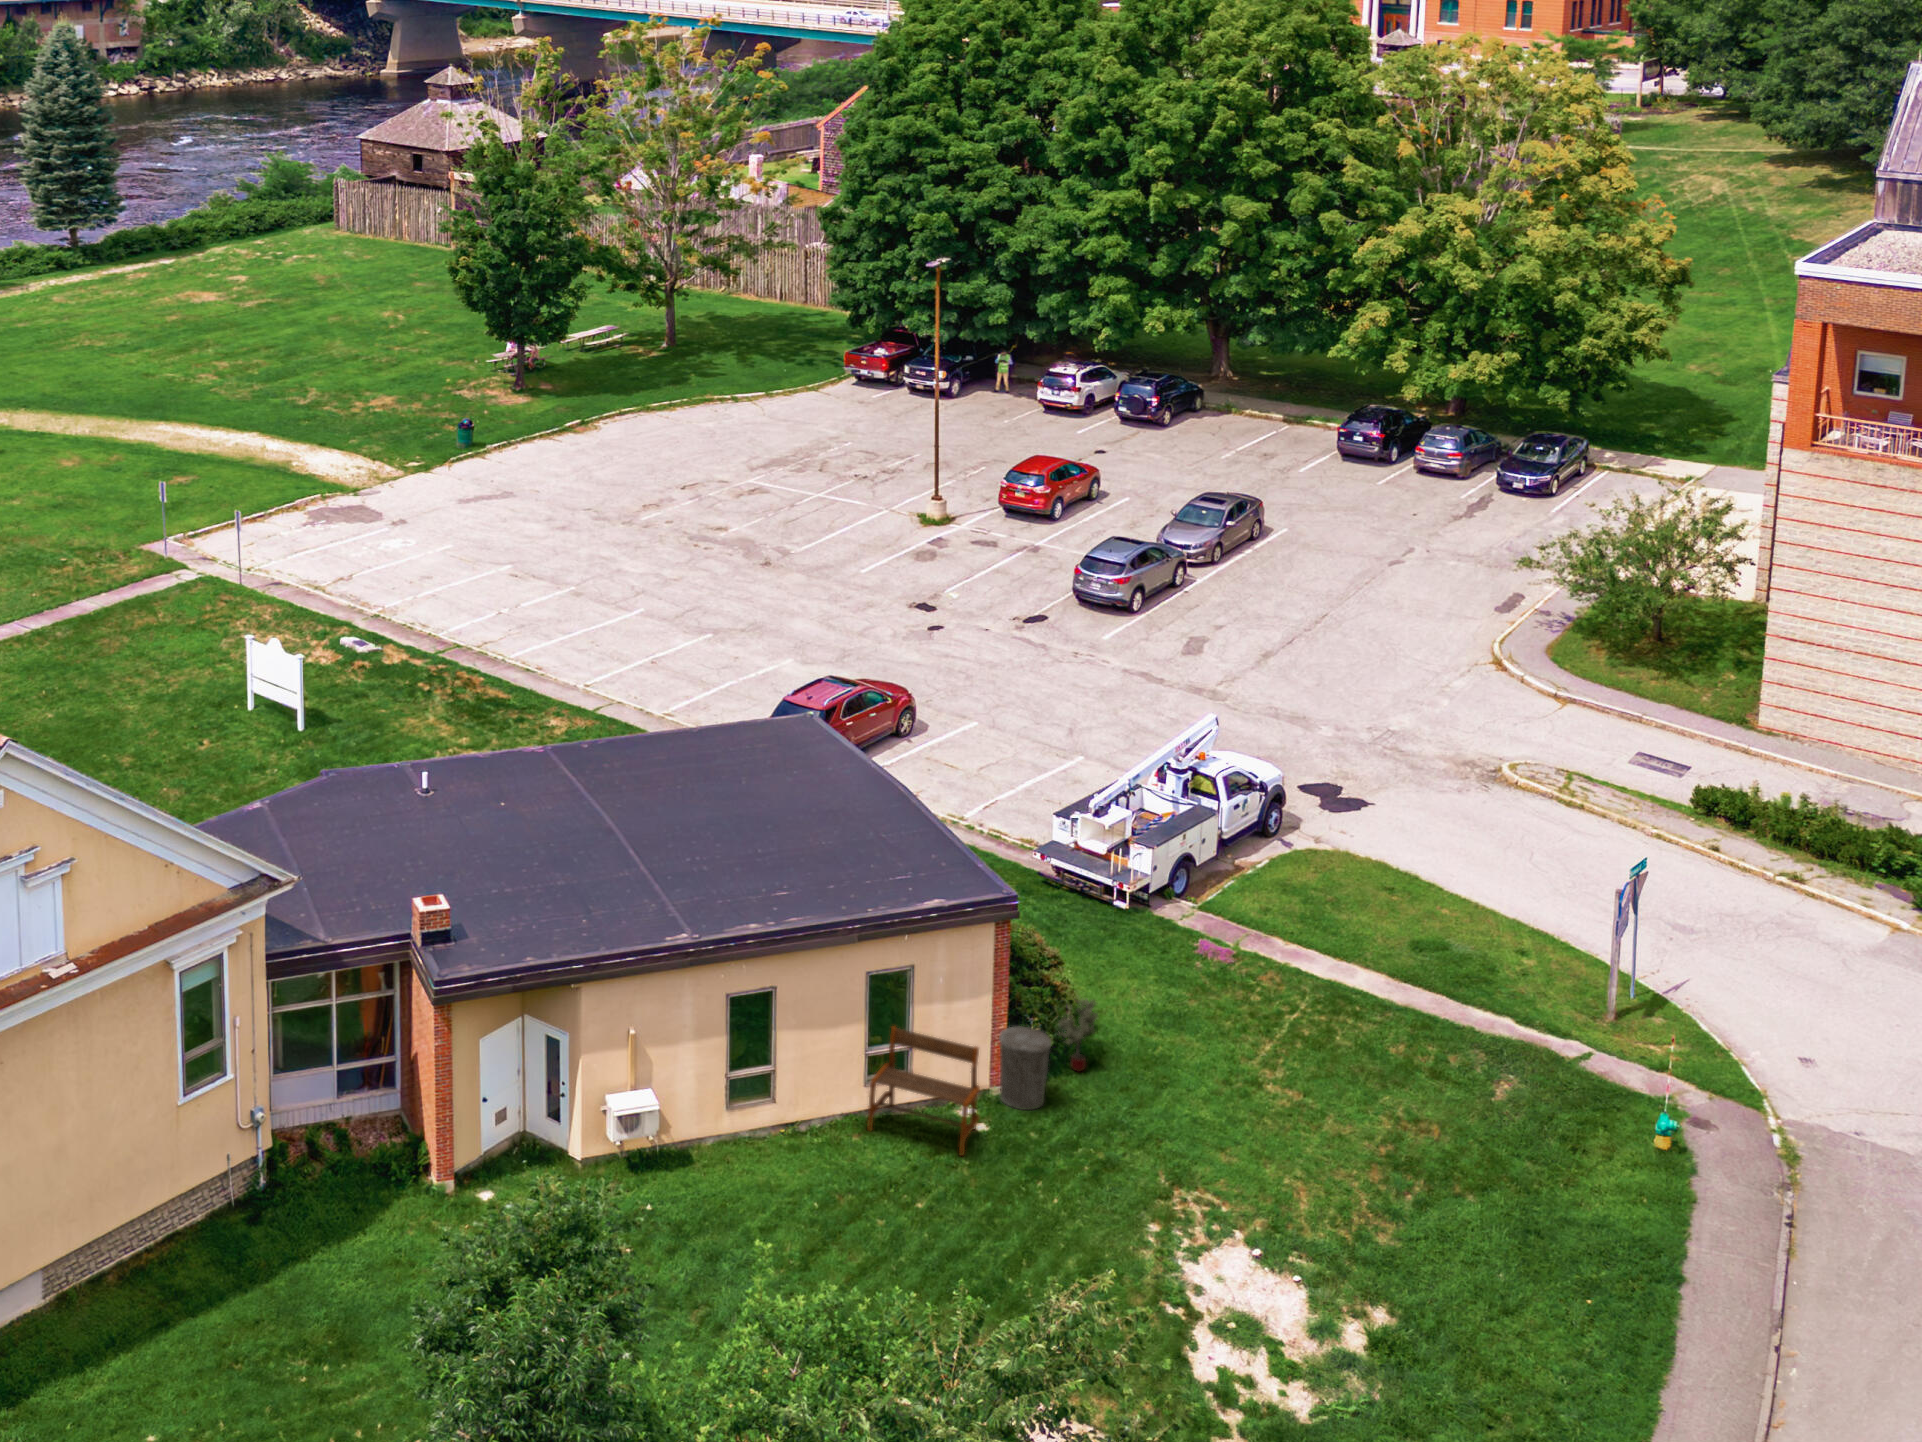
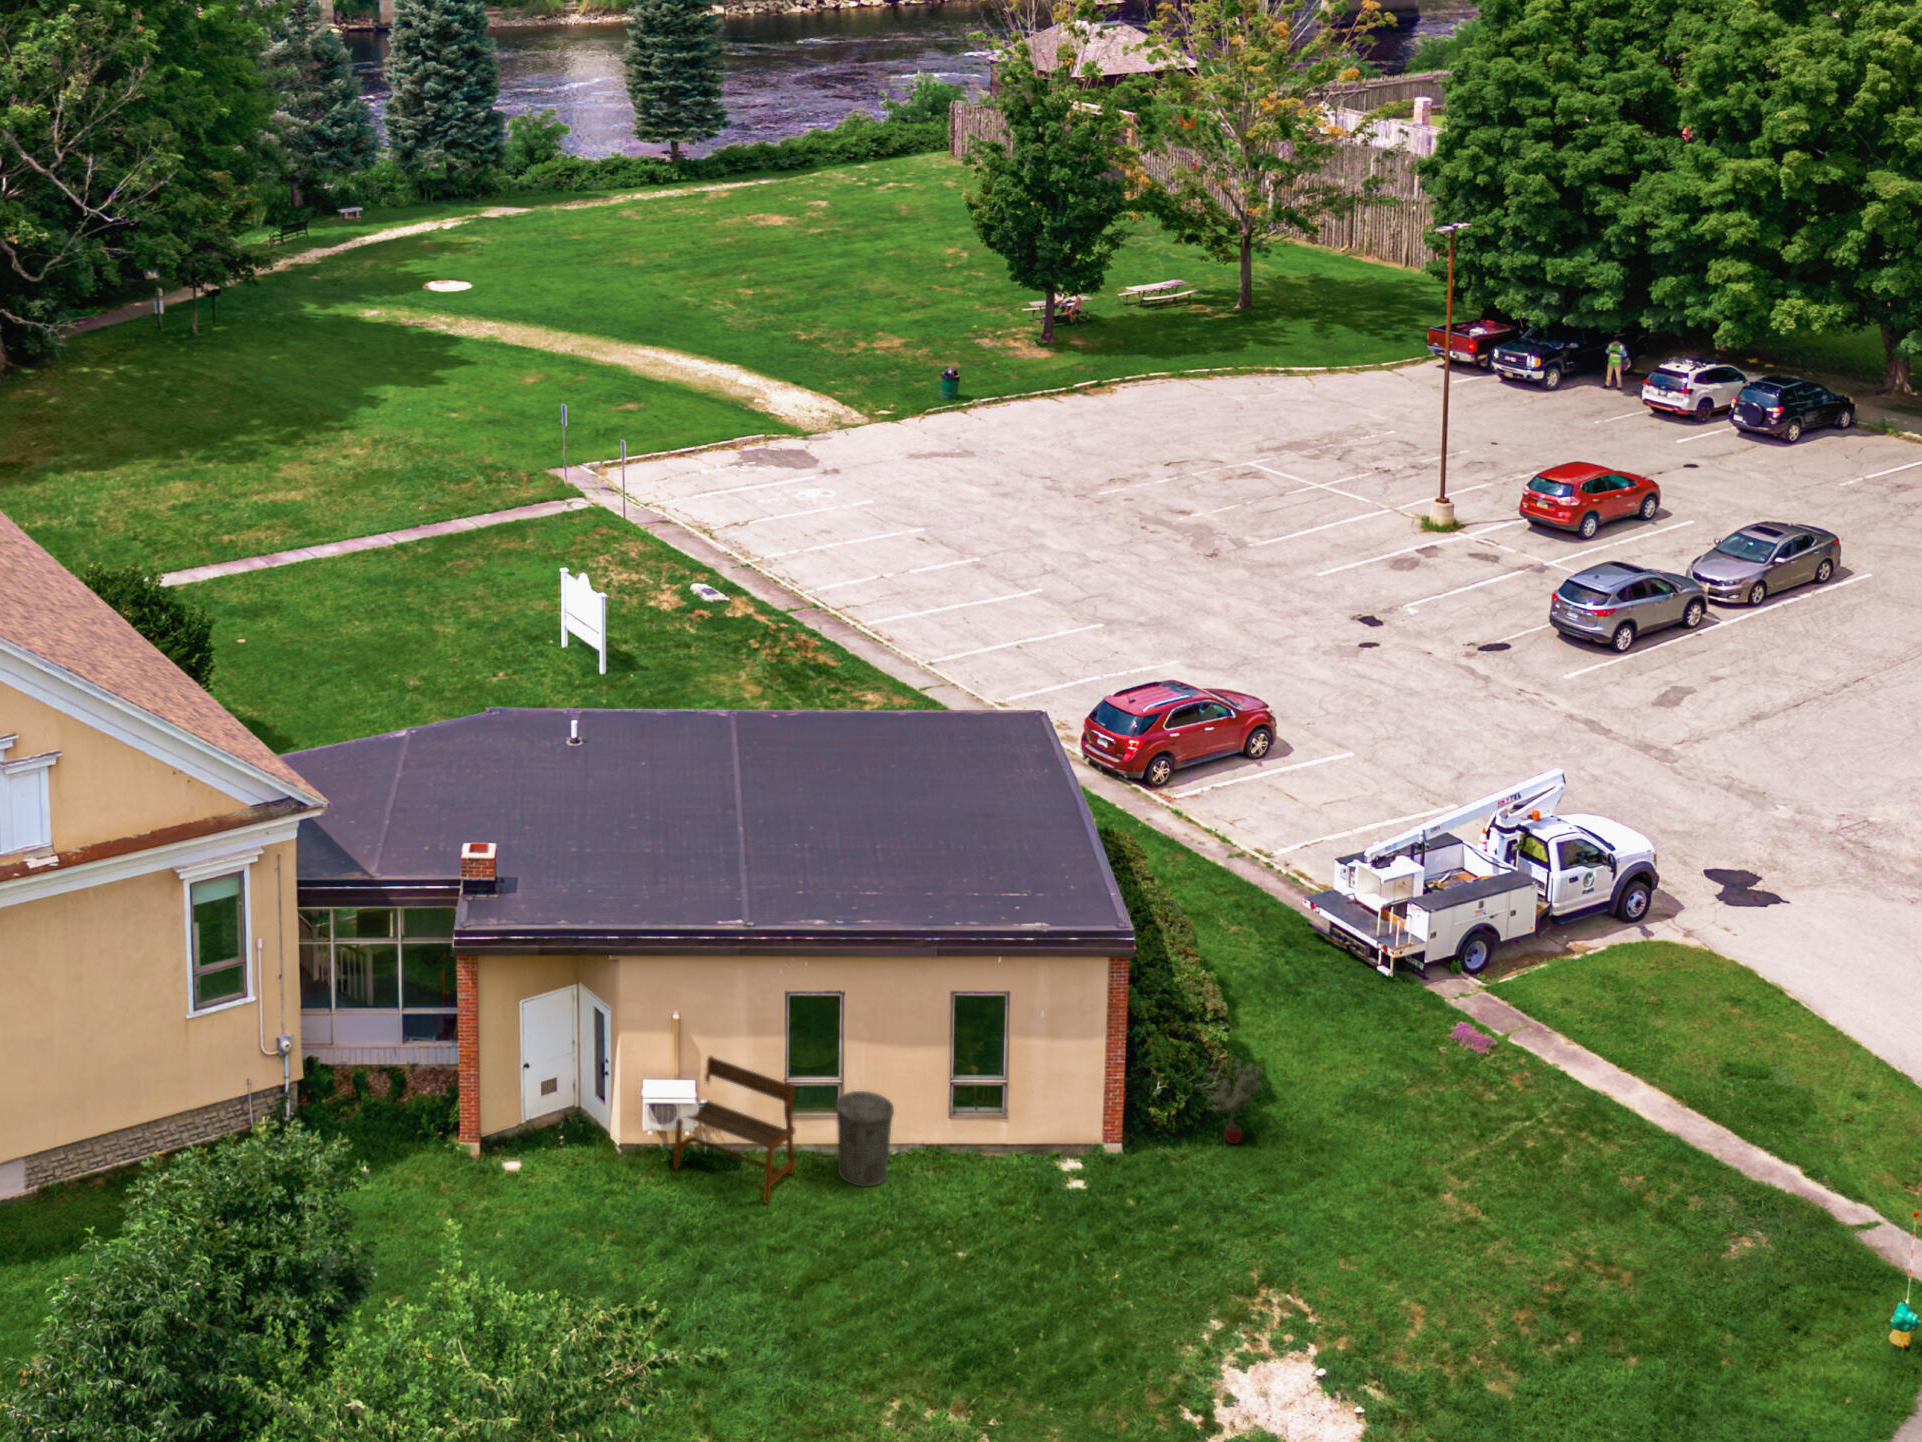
trash can: present [999,1026,1051,1110] -> present [836,1091,894,1187]
bench: present [867,1027,980,1156] -> present [673,1056,797,1203]

